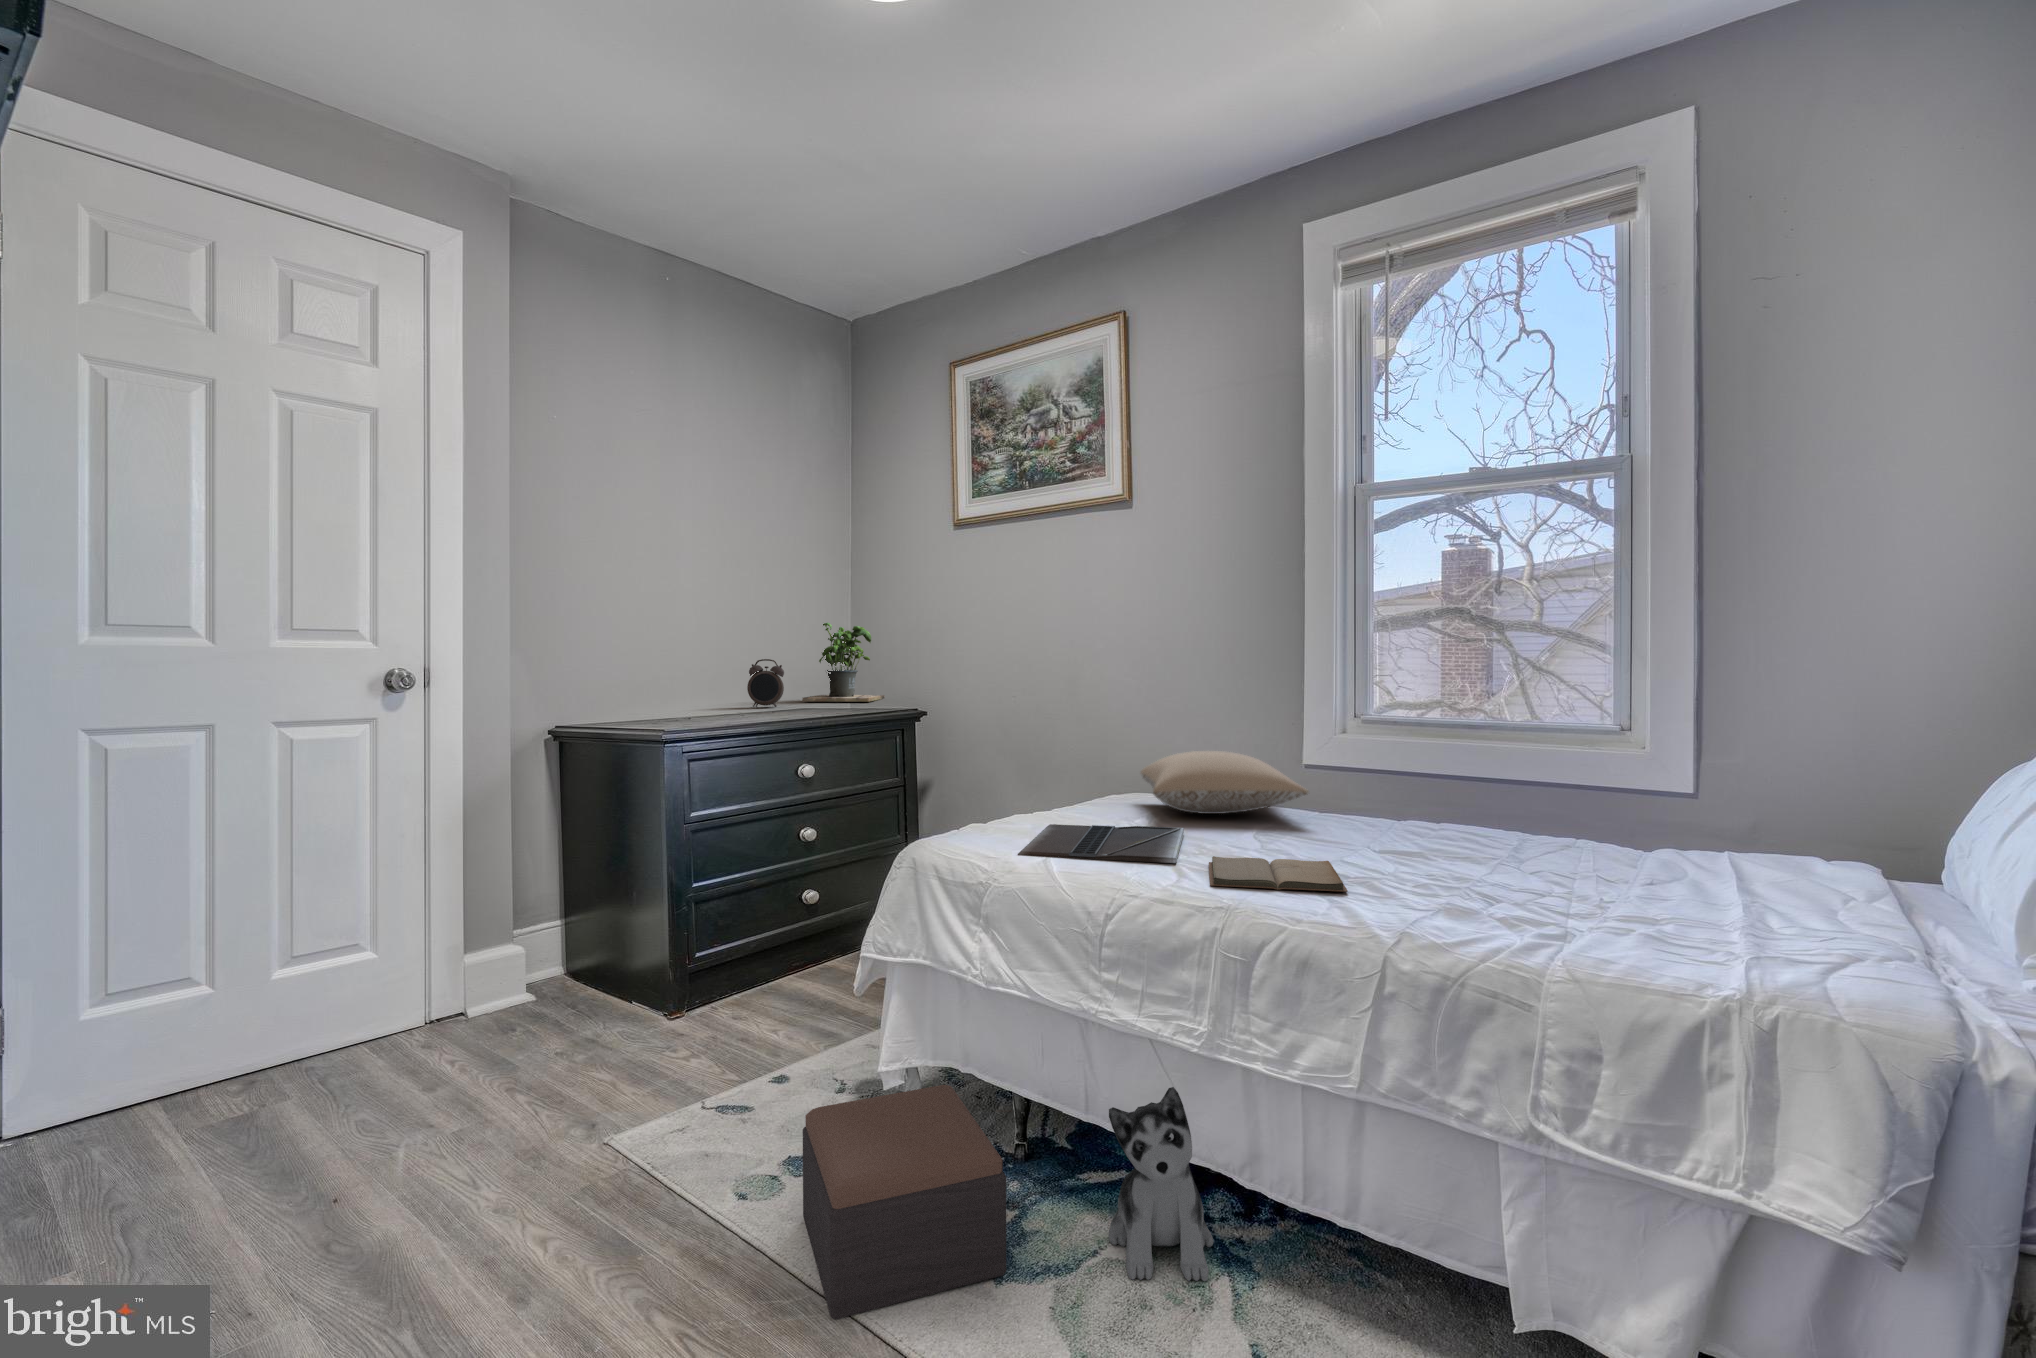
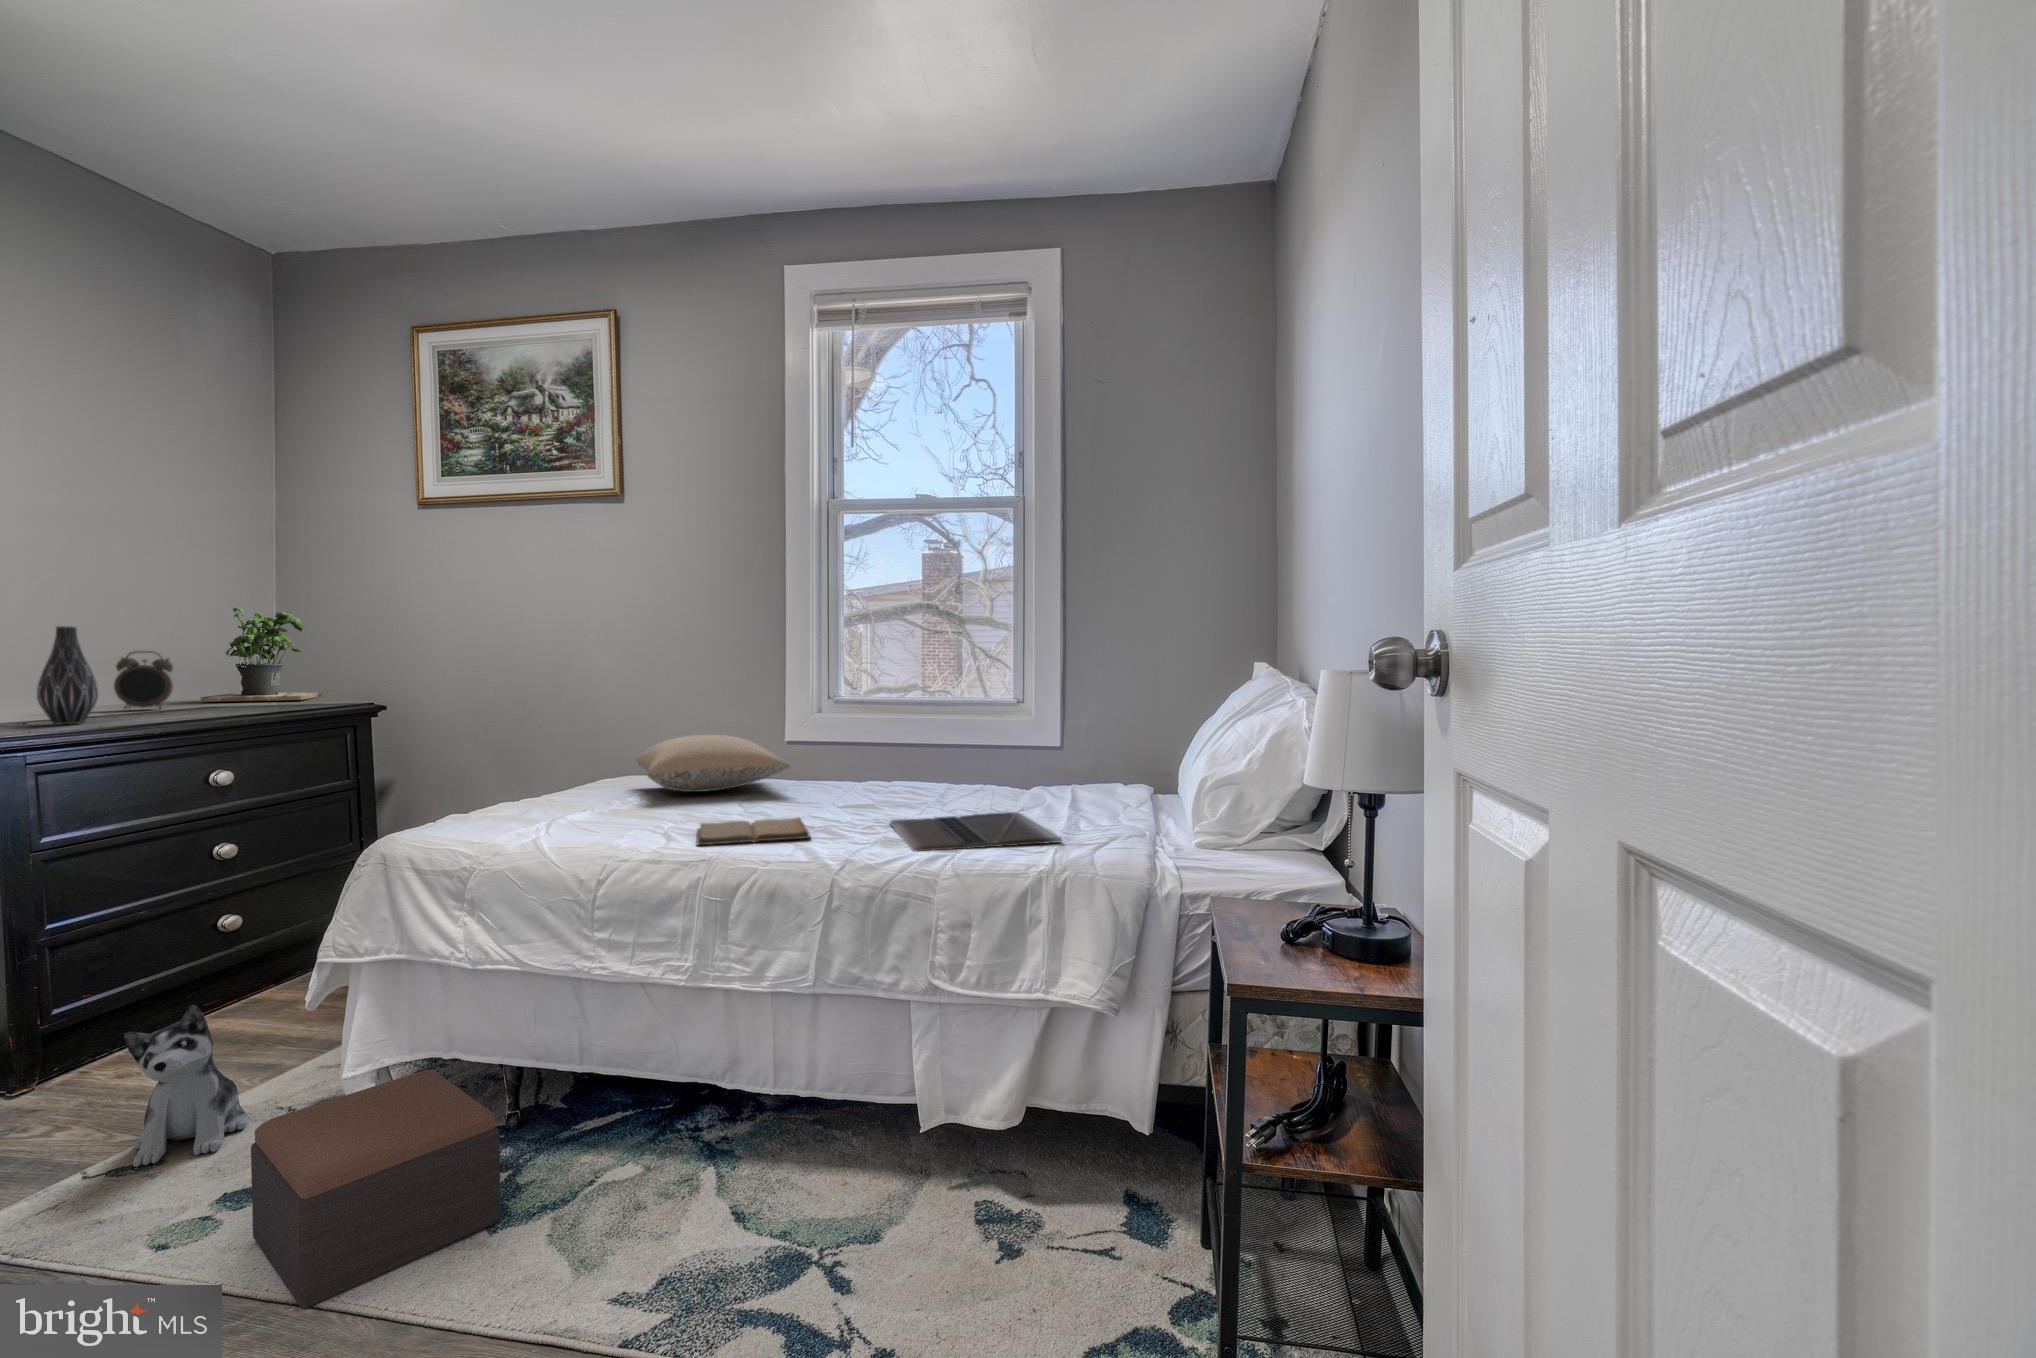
vase: none [698,640,734,718] -> present [37,626,99,724]
laptop: present [1018,824,1184,863] -> present [890,812,1062,851]
plush toy: present [1109,1087,1213,1281] -> present [124,1005,248,1167]

